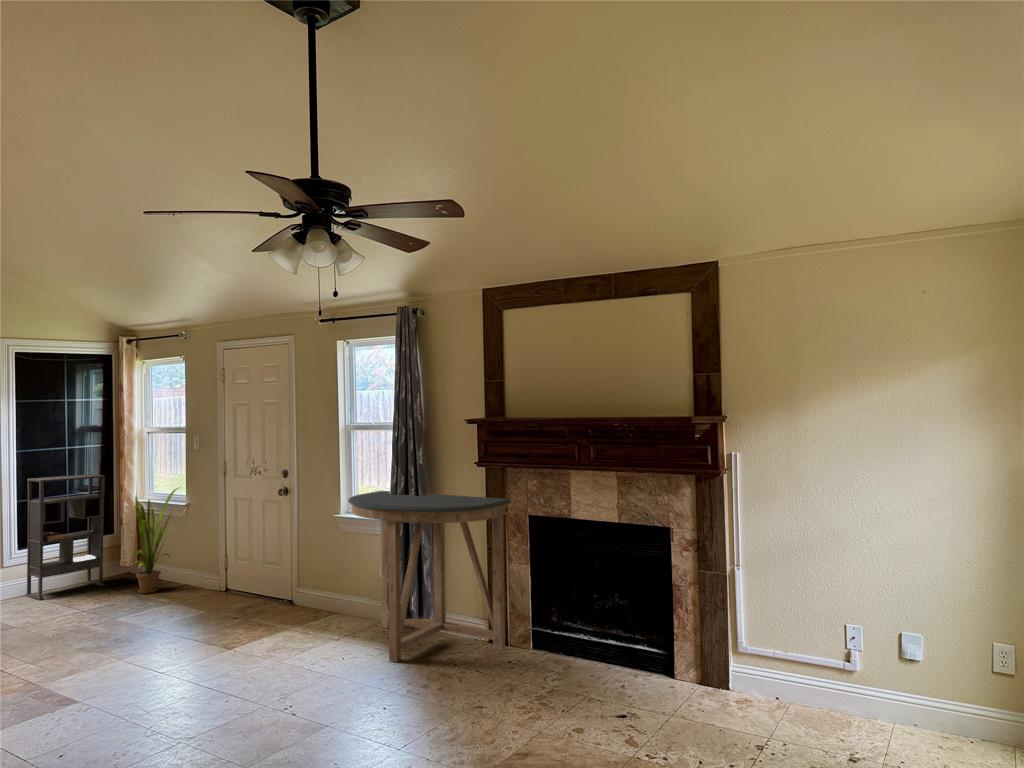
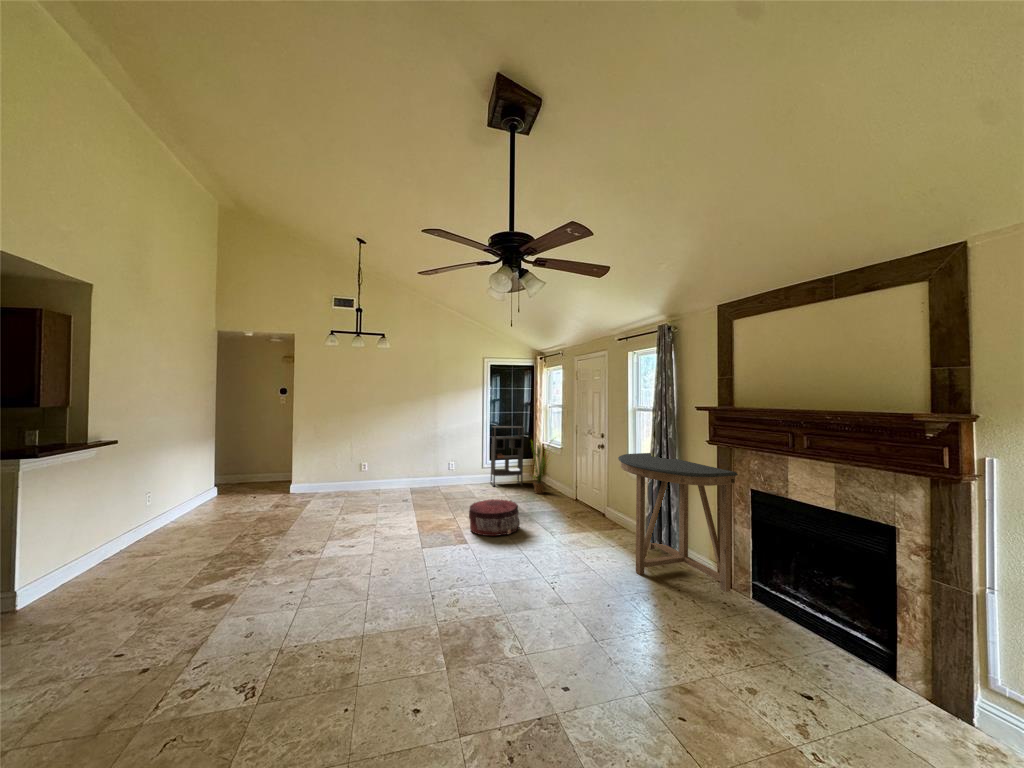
pouf: none [49,608,164,685] -> present [469,499,520,536]

